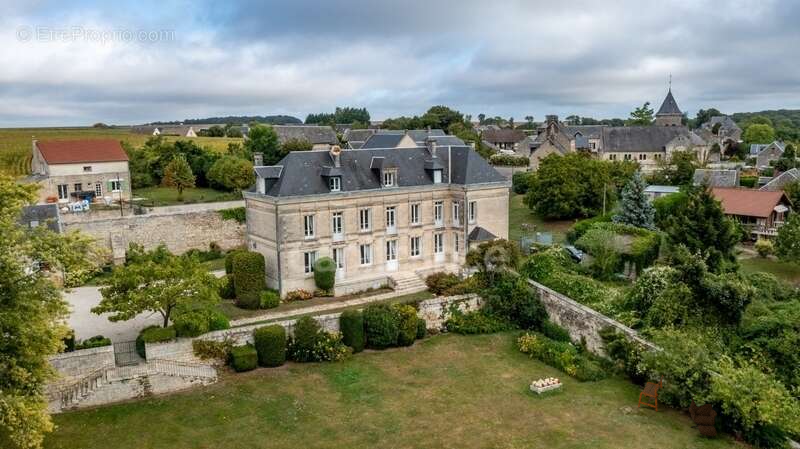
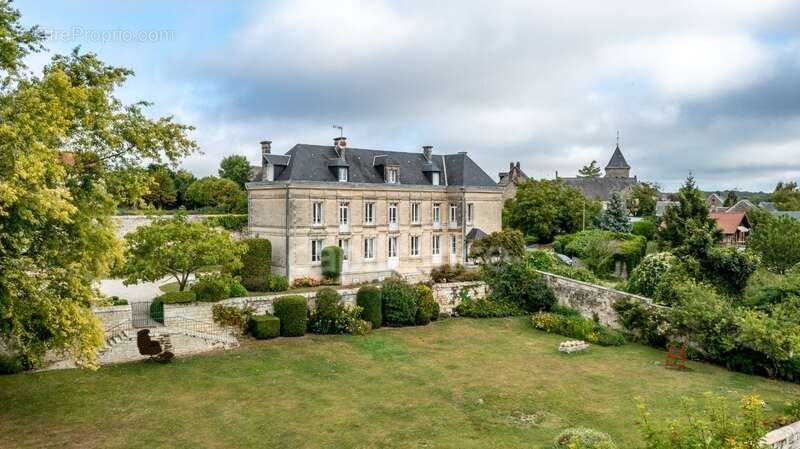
lounge chair: present [689,394,717,440] -> present [137,329,174,363]

